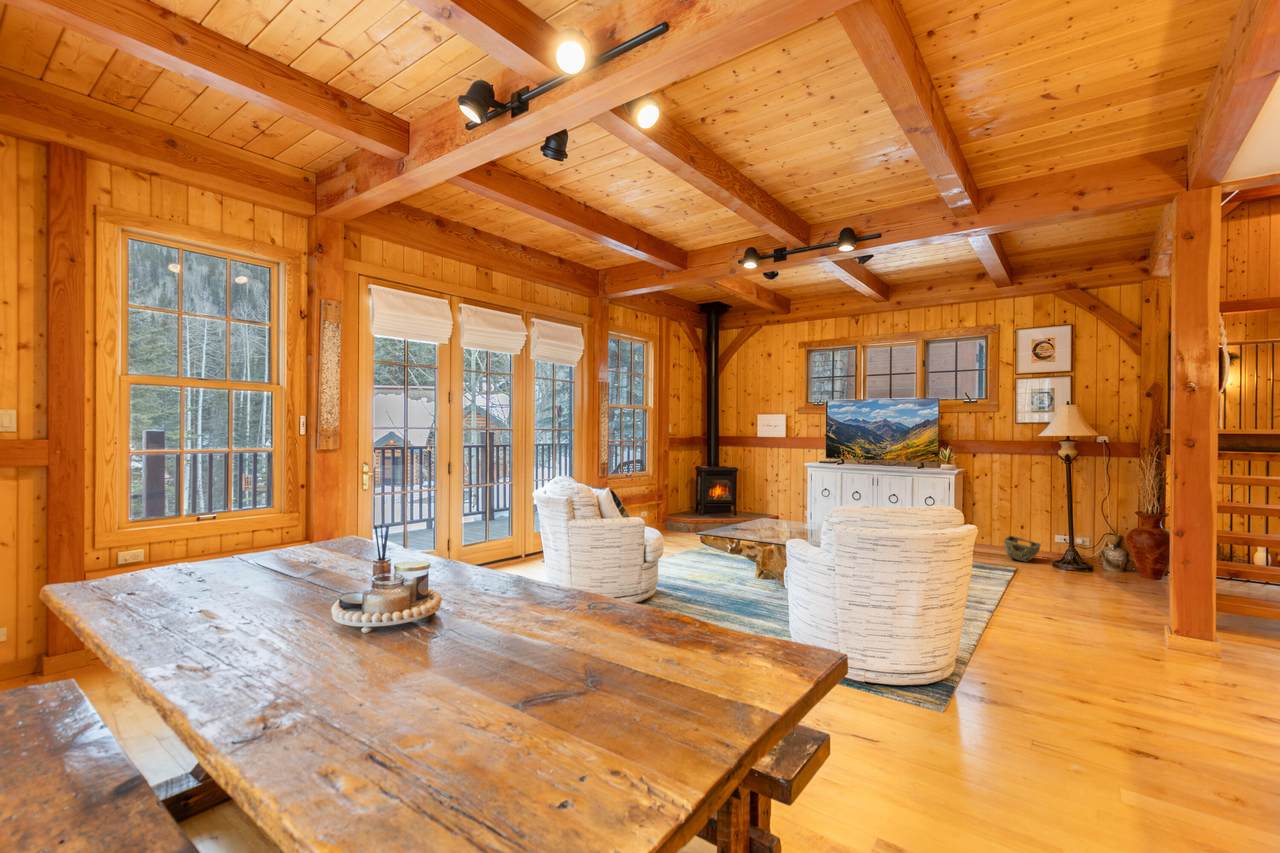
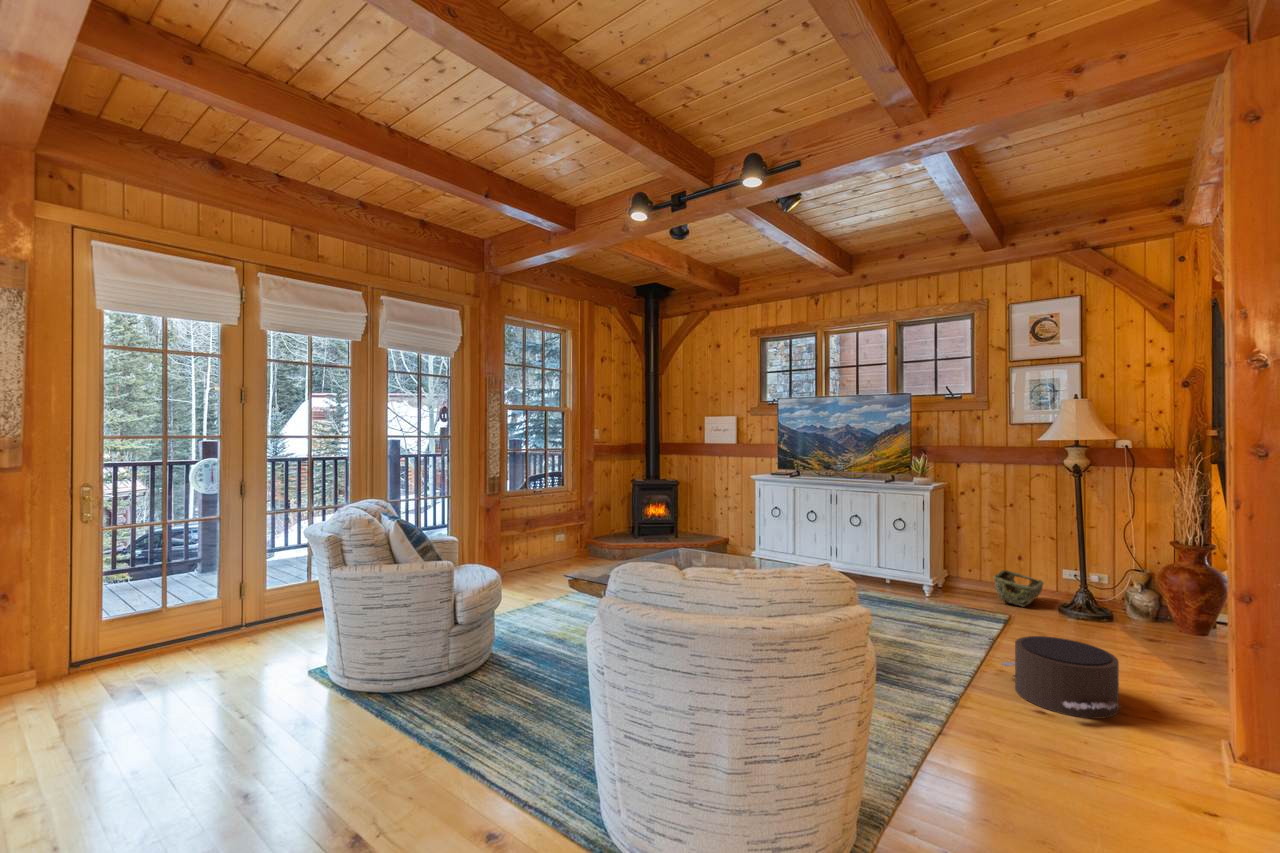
pouf: none [1018,571,1103,620] -> present [1001,636,1119,719]

